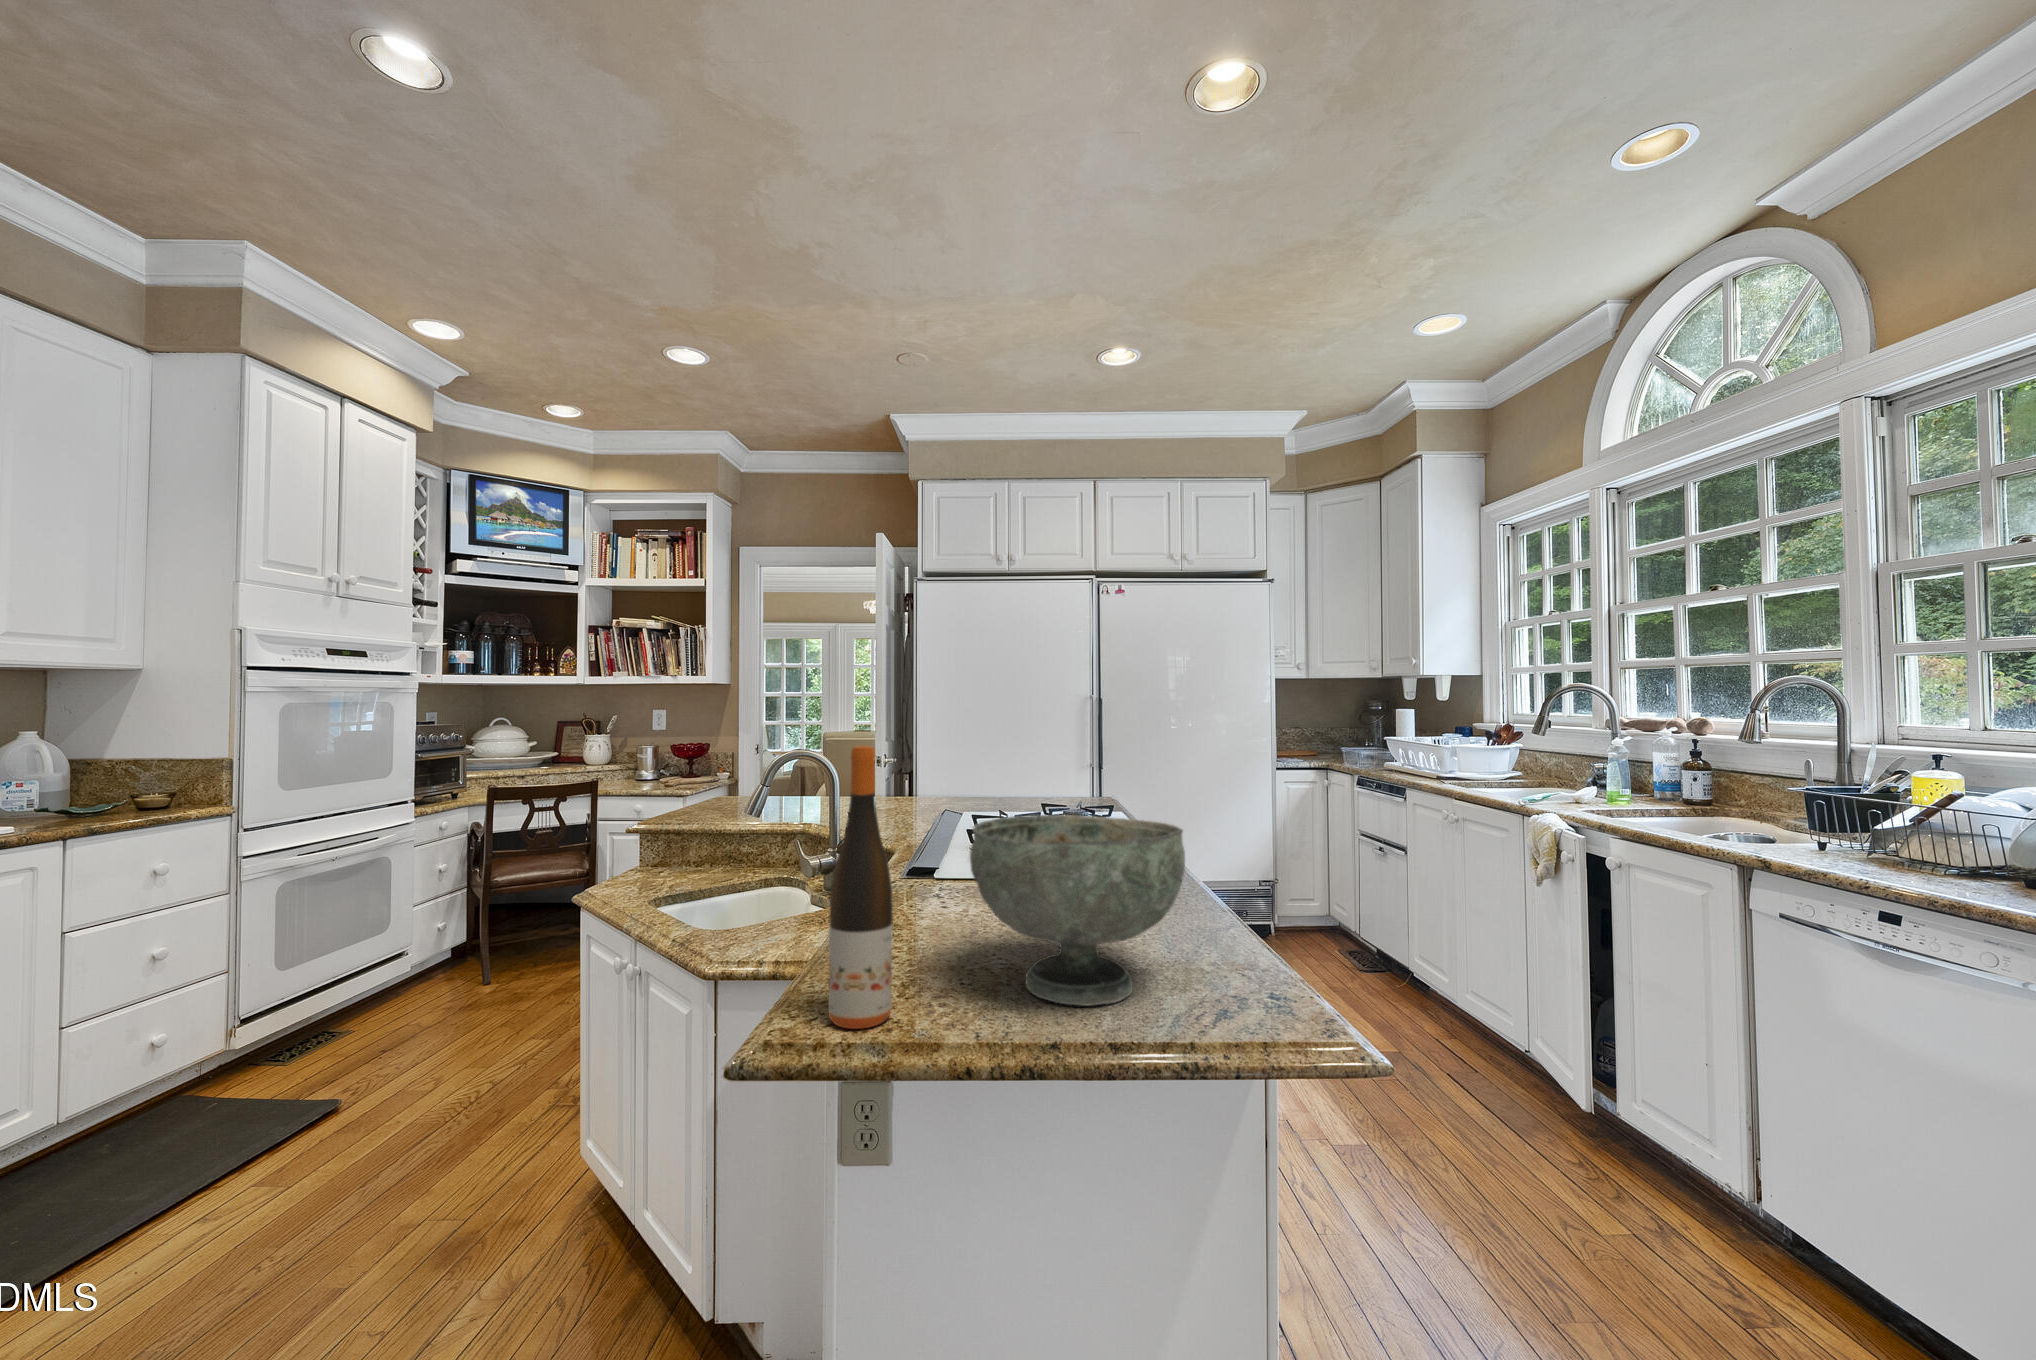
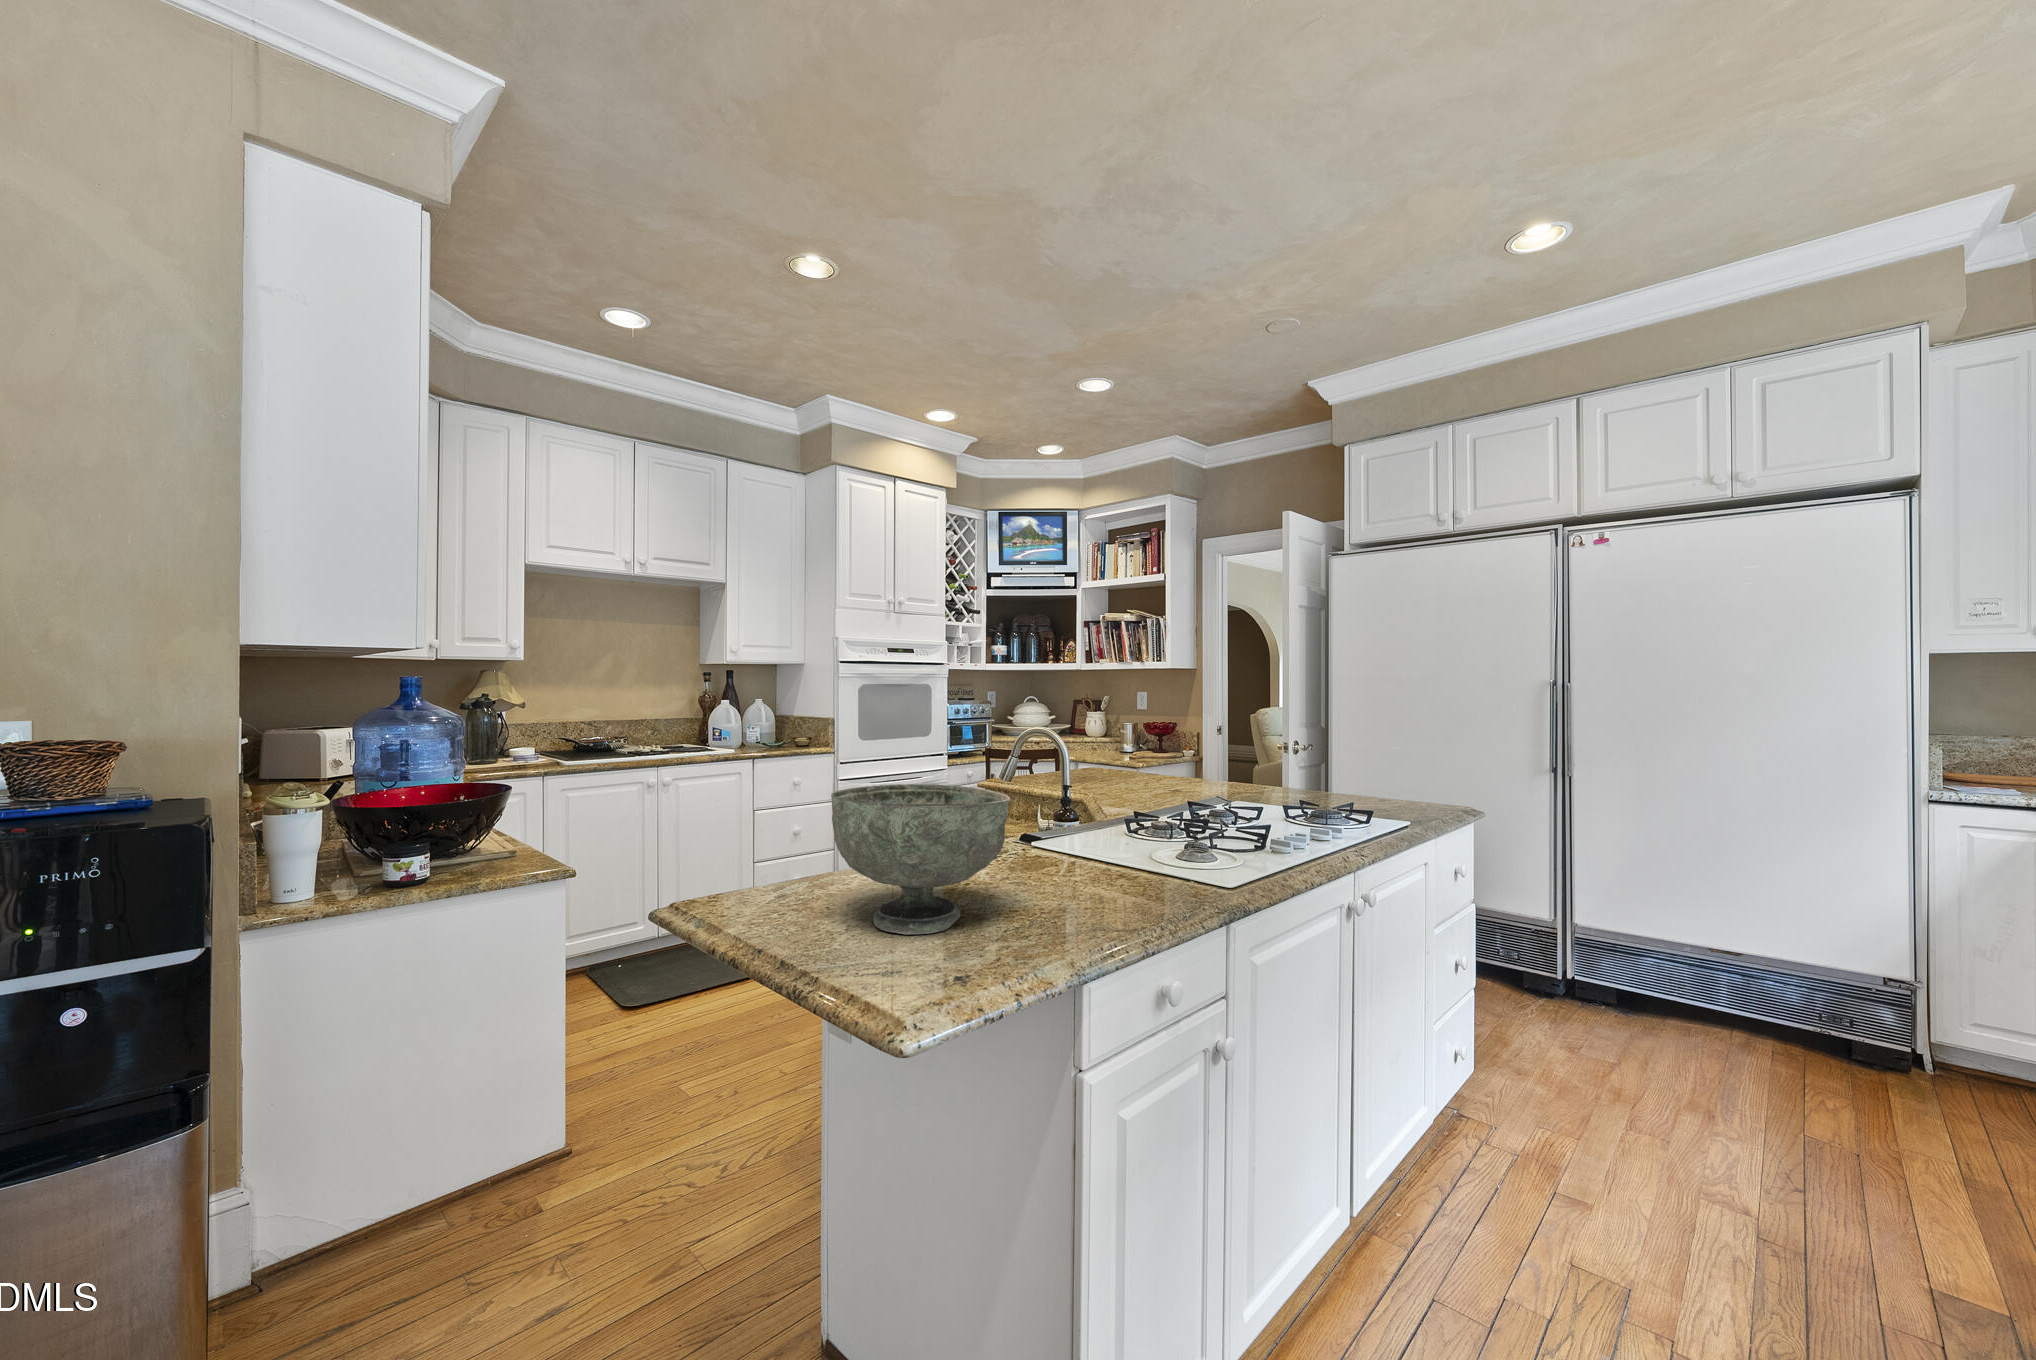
wine bottle: present [828,746,893,1029] -> none [755,721,799,908]

